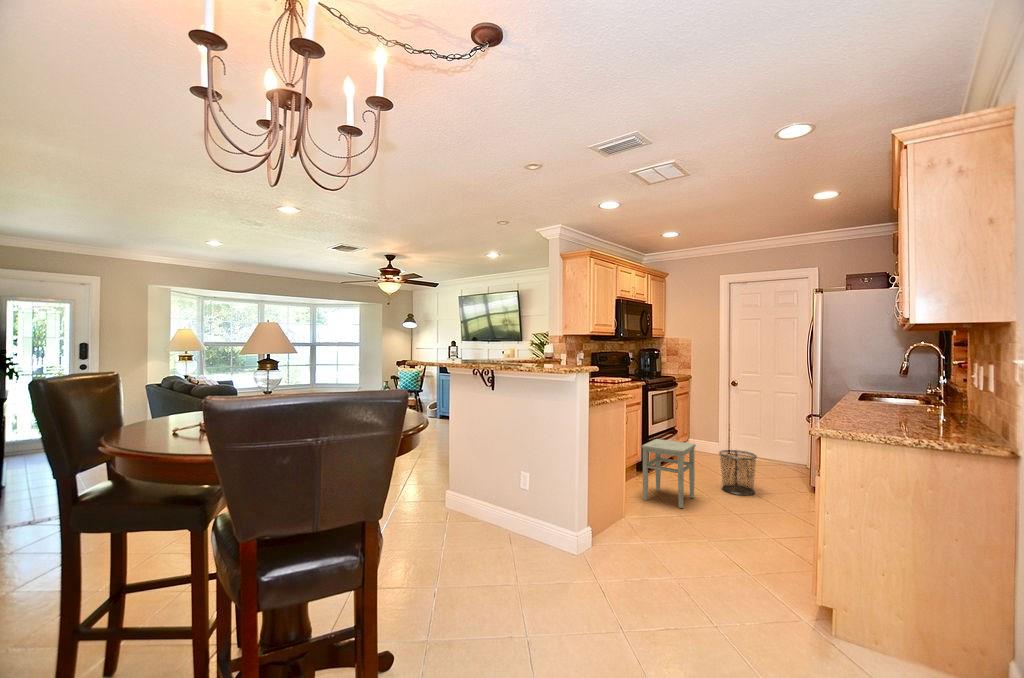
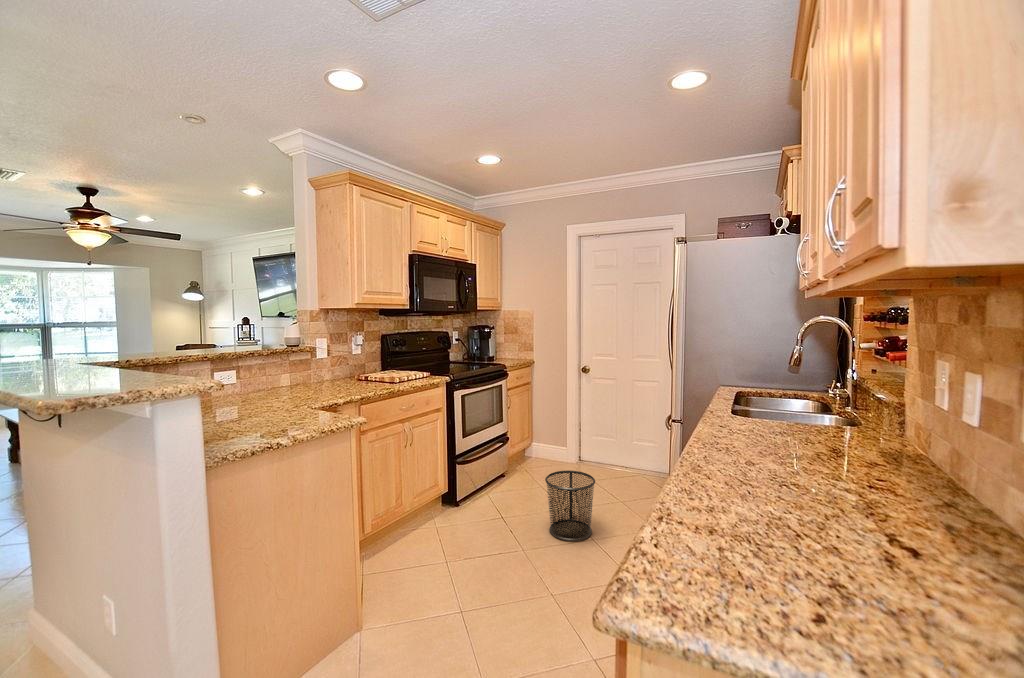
stool: present [642,439,695,508] -> none [416,467,503,588]

